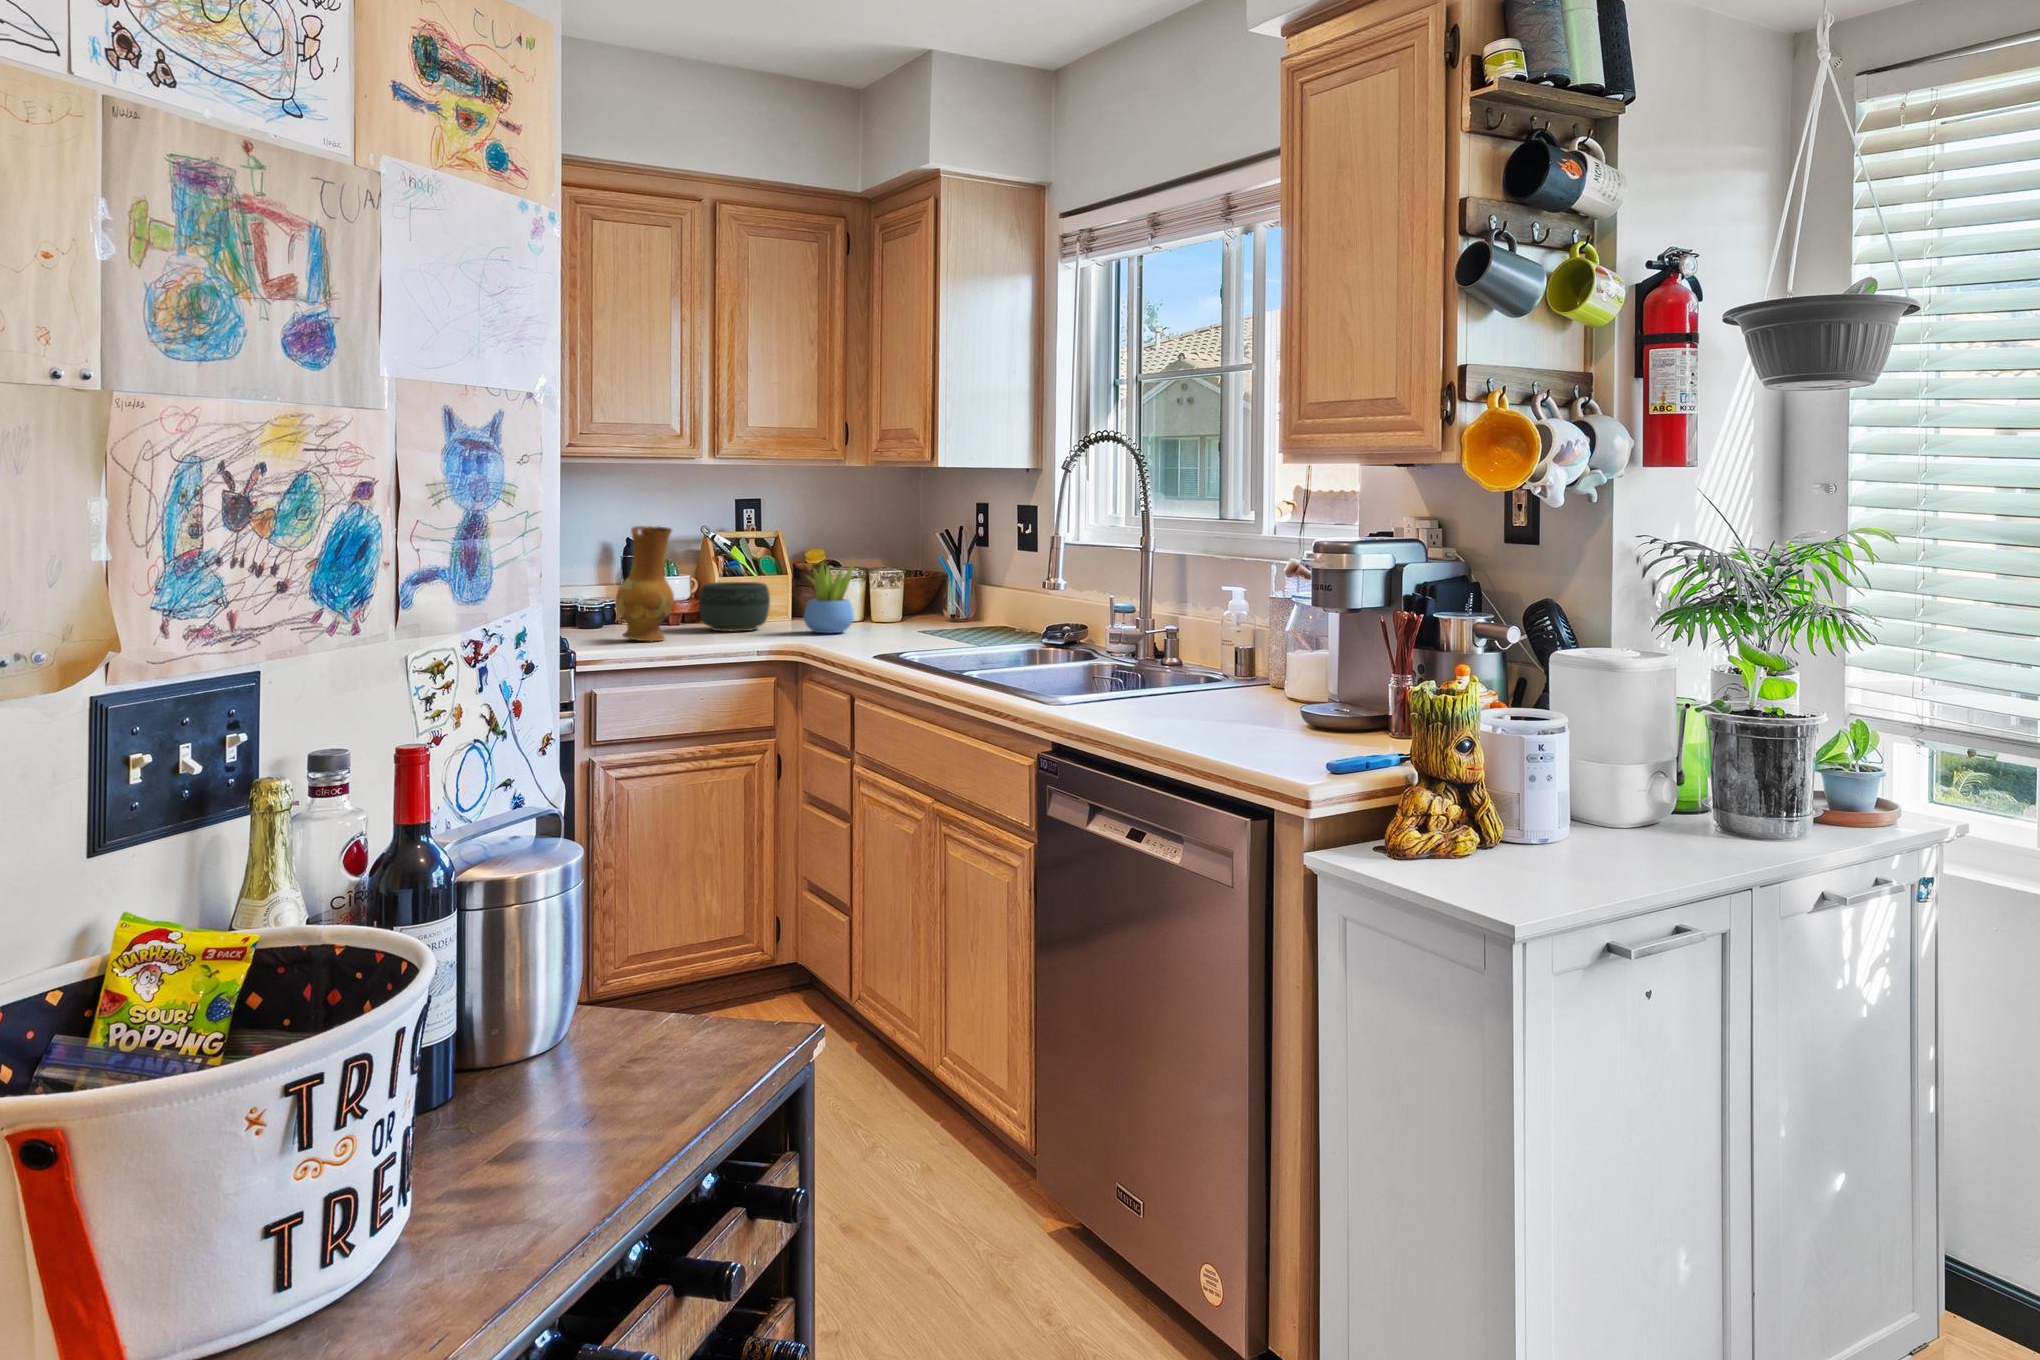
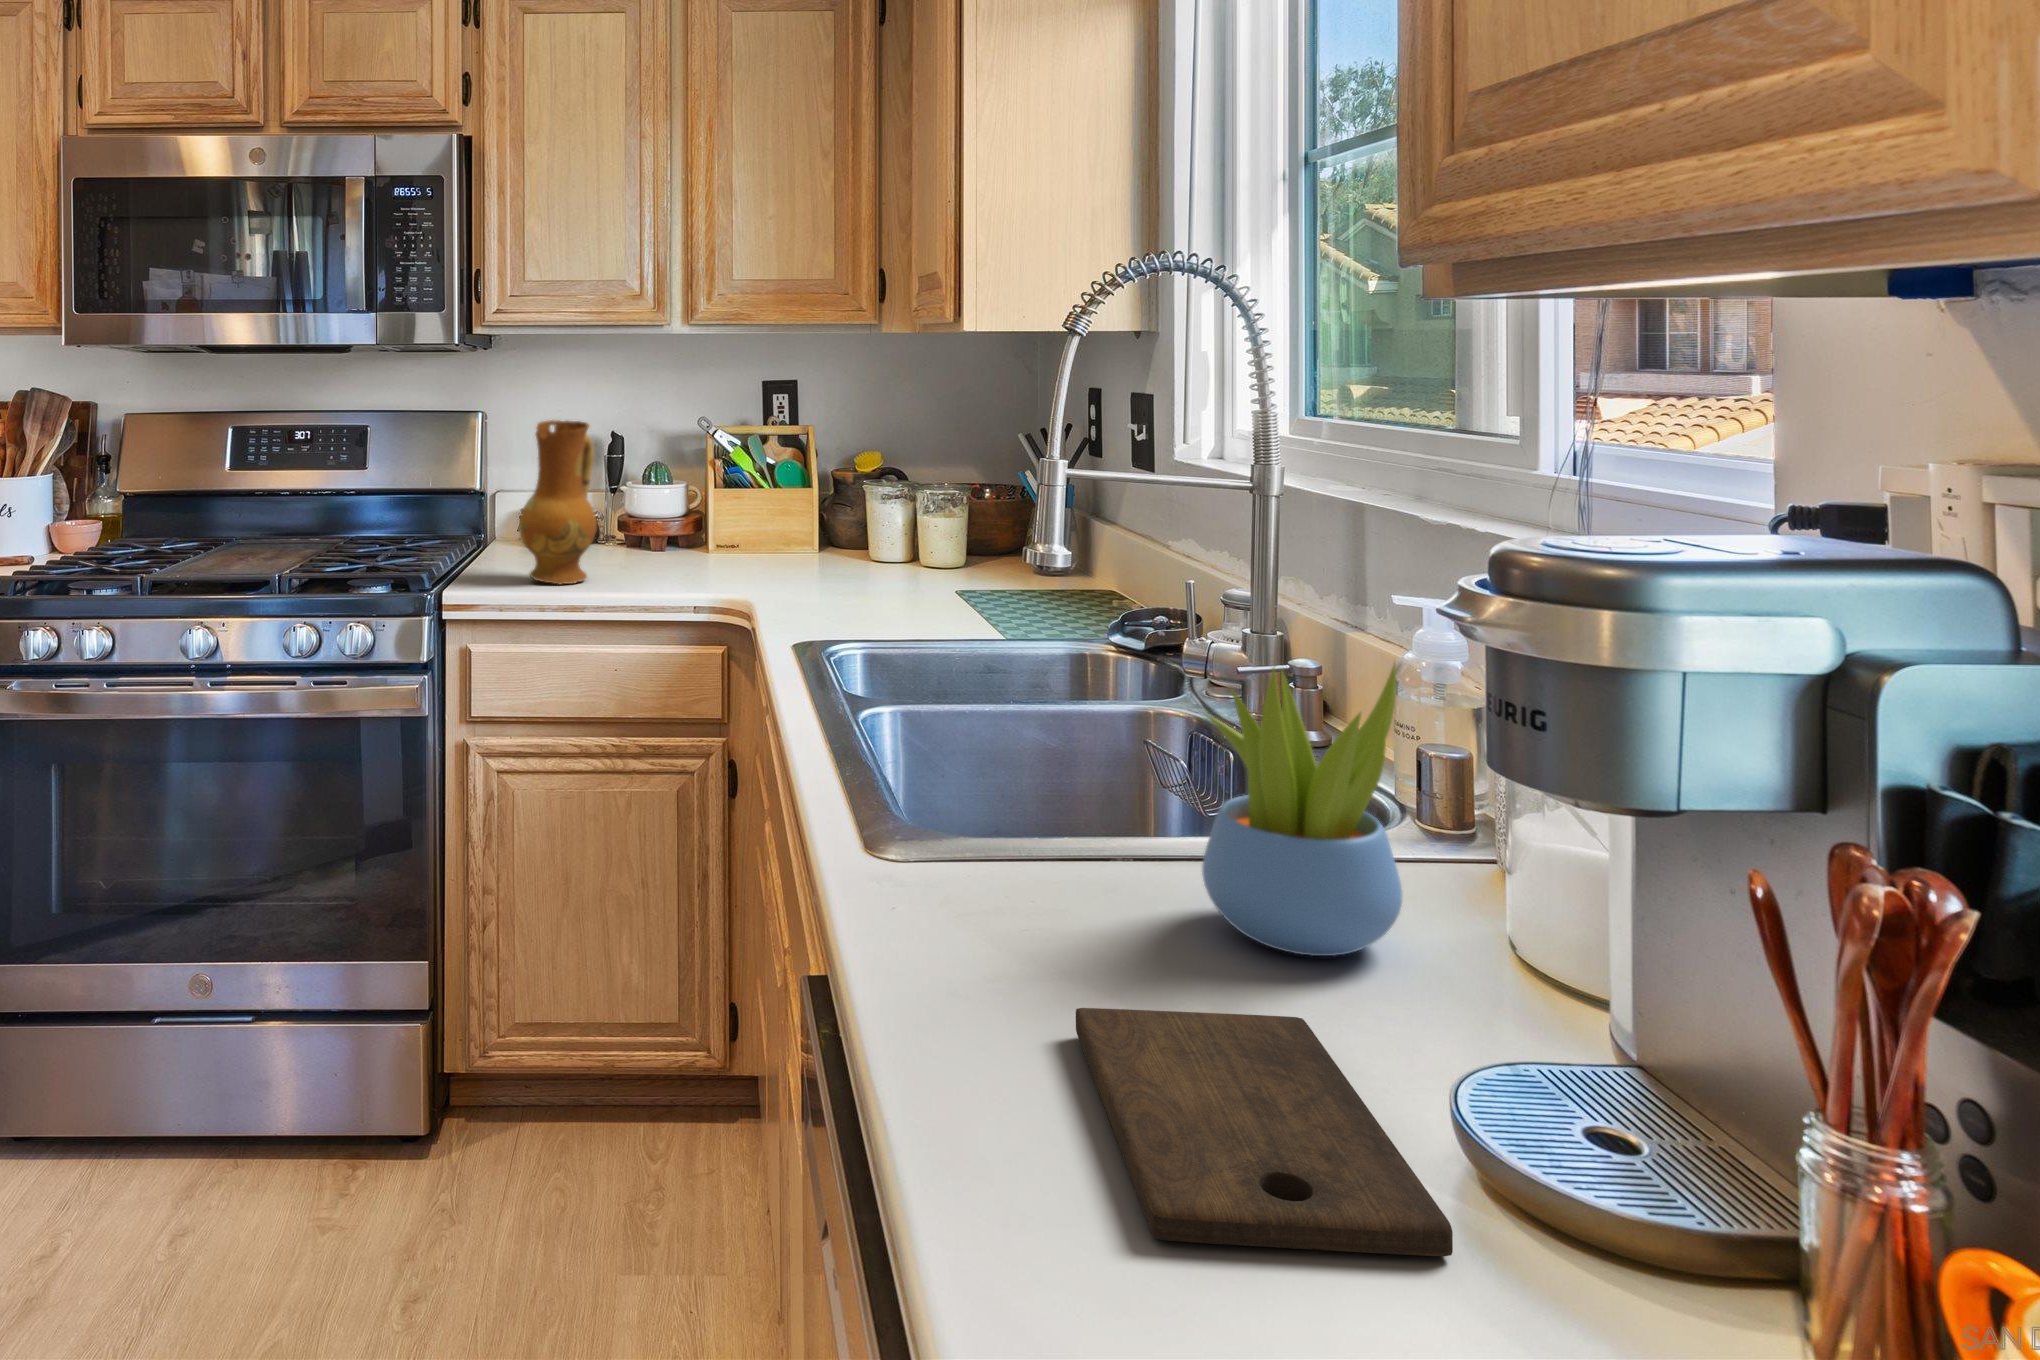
succulent plant: present [804,559,854,633] -> present [1202,664,1402,956]
bowl: present [700,582,770,631] -> none [664,496,760,570]
cutting board: none [1169,714,1306,747] -> present [1076,1008,1453,1257]

